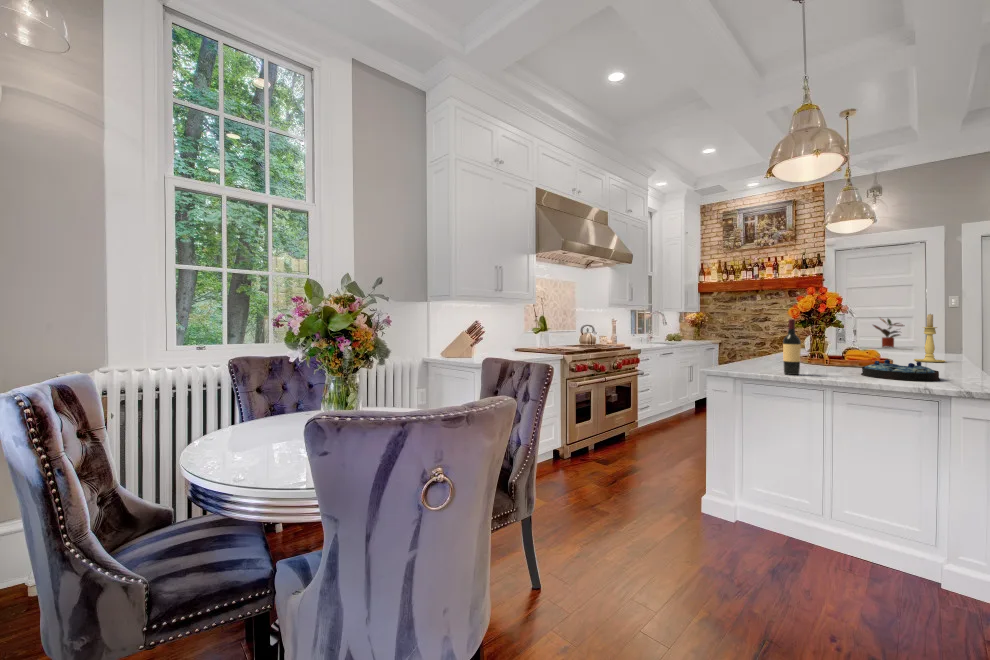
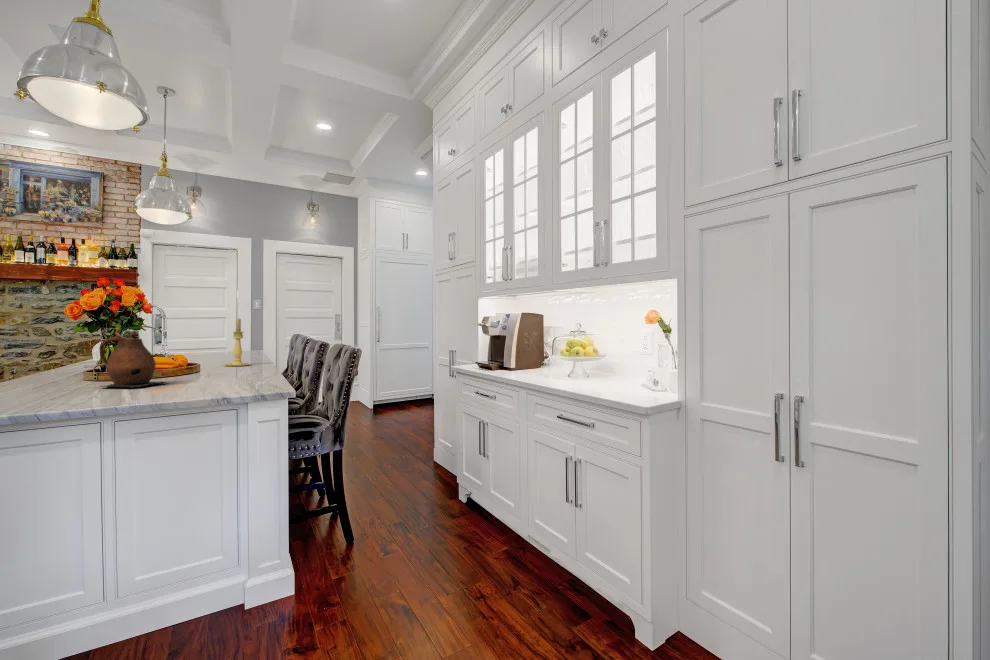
wine bottle: present [783,319,801,375] -> none [33,319,68,410]
potted plant: present [873,319,904,347] -> none [189,320,219,351]
ceramic pitcher: none [812,328,861,369] -> present [100,332,165,388]
serving tray: present [861,360,940,381] -> none [163,371,246,396]

